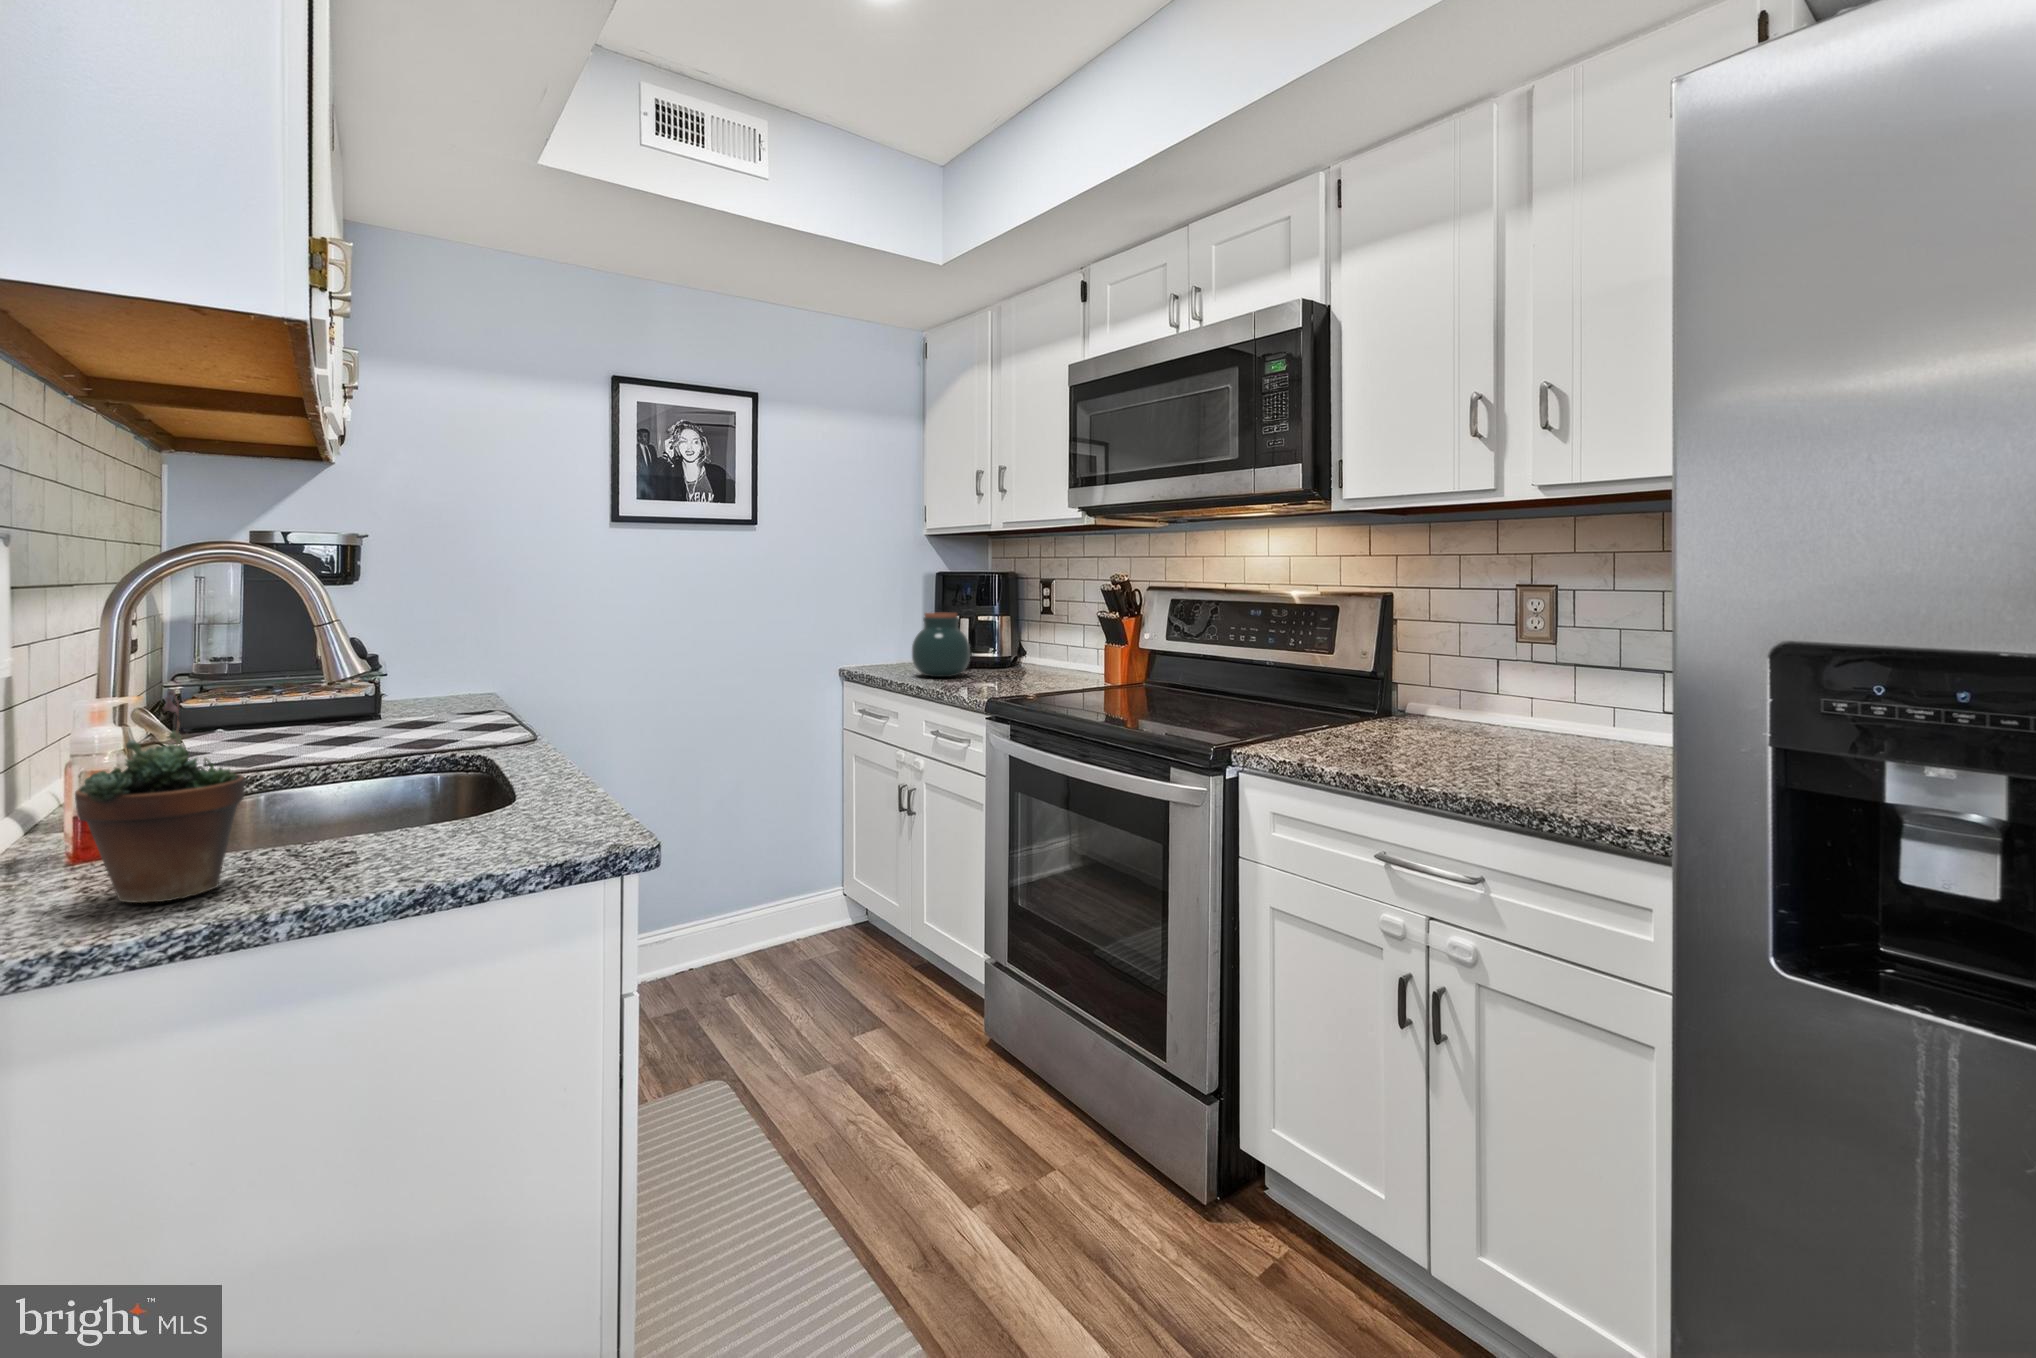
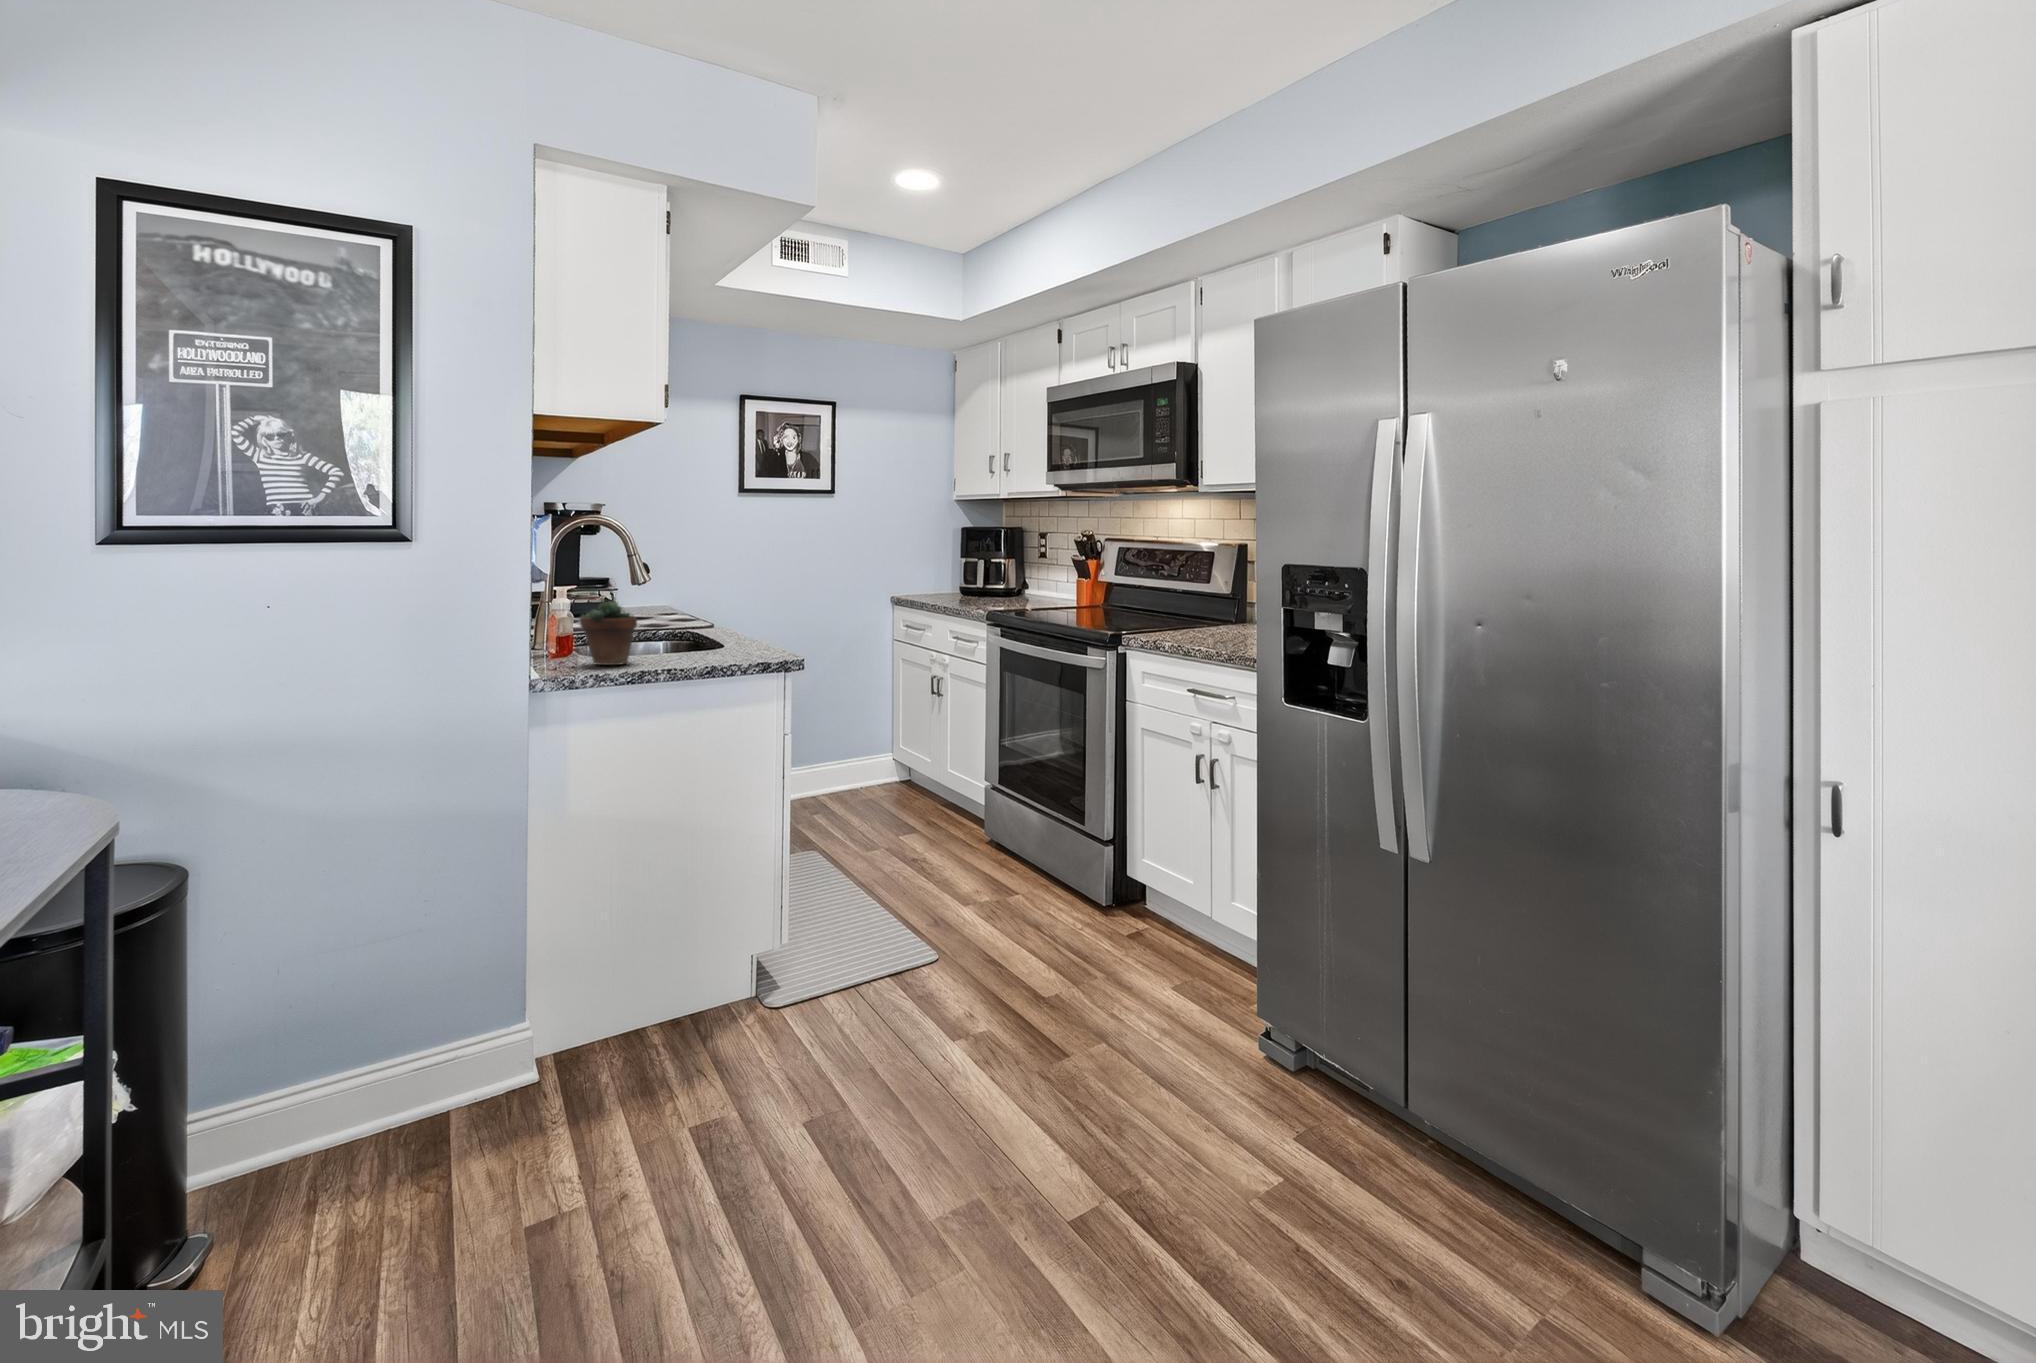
jar: present [912,613,970,677] -> none [942,557,982,602]

